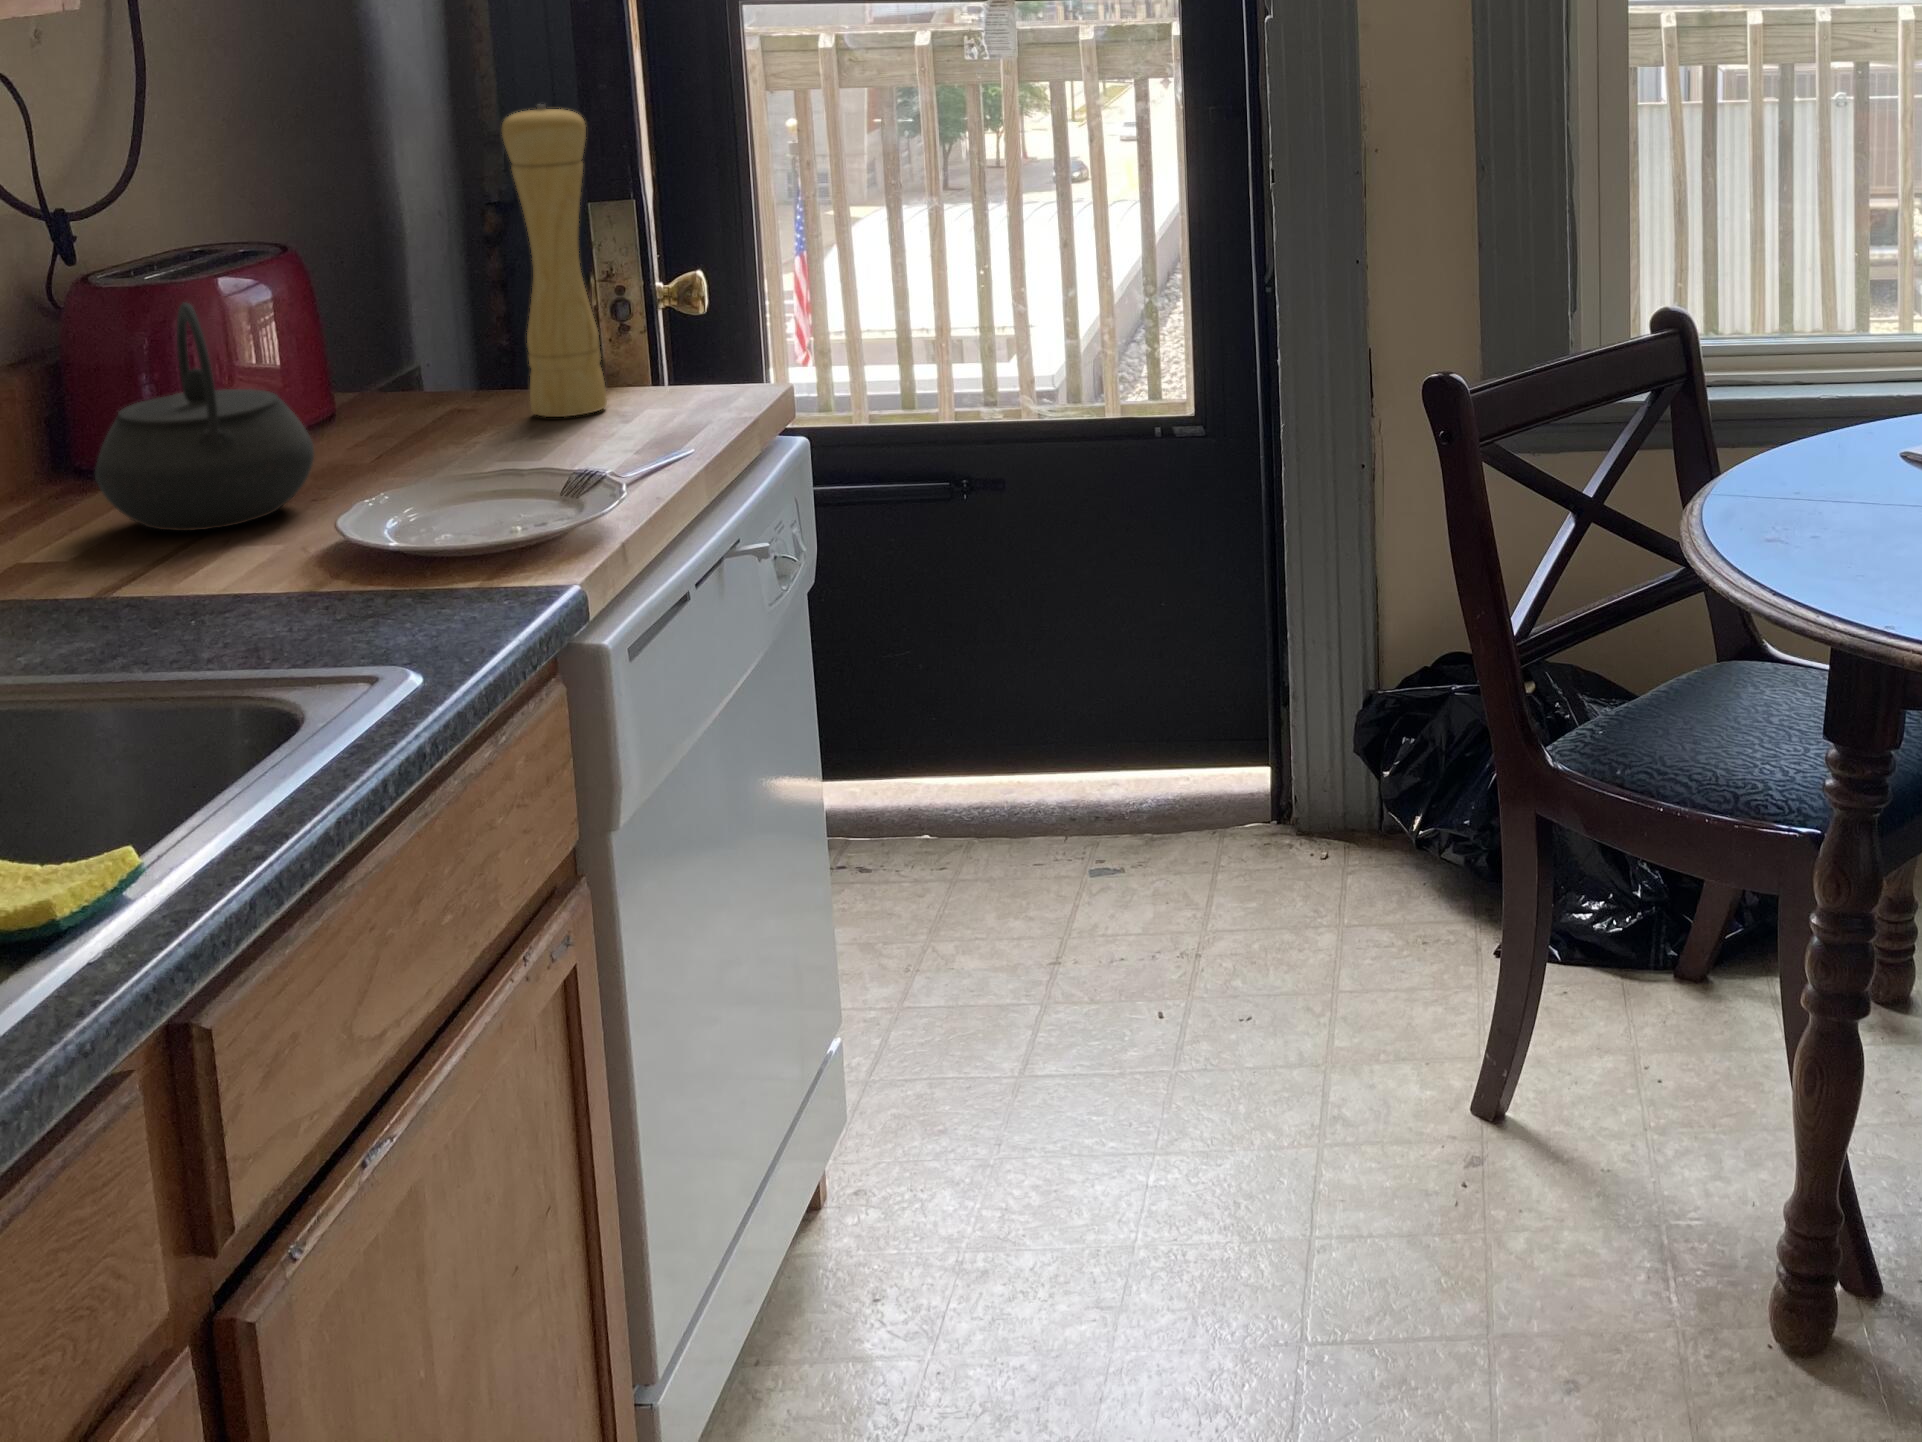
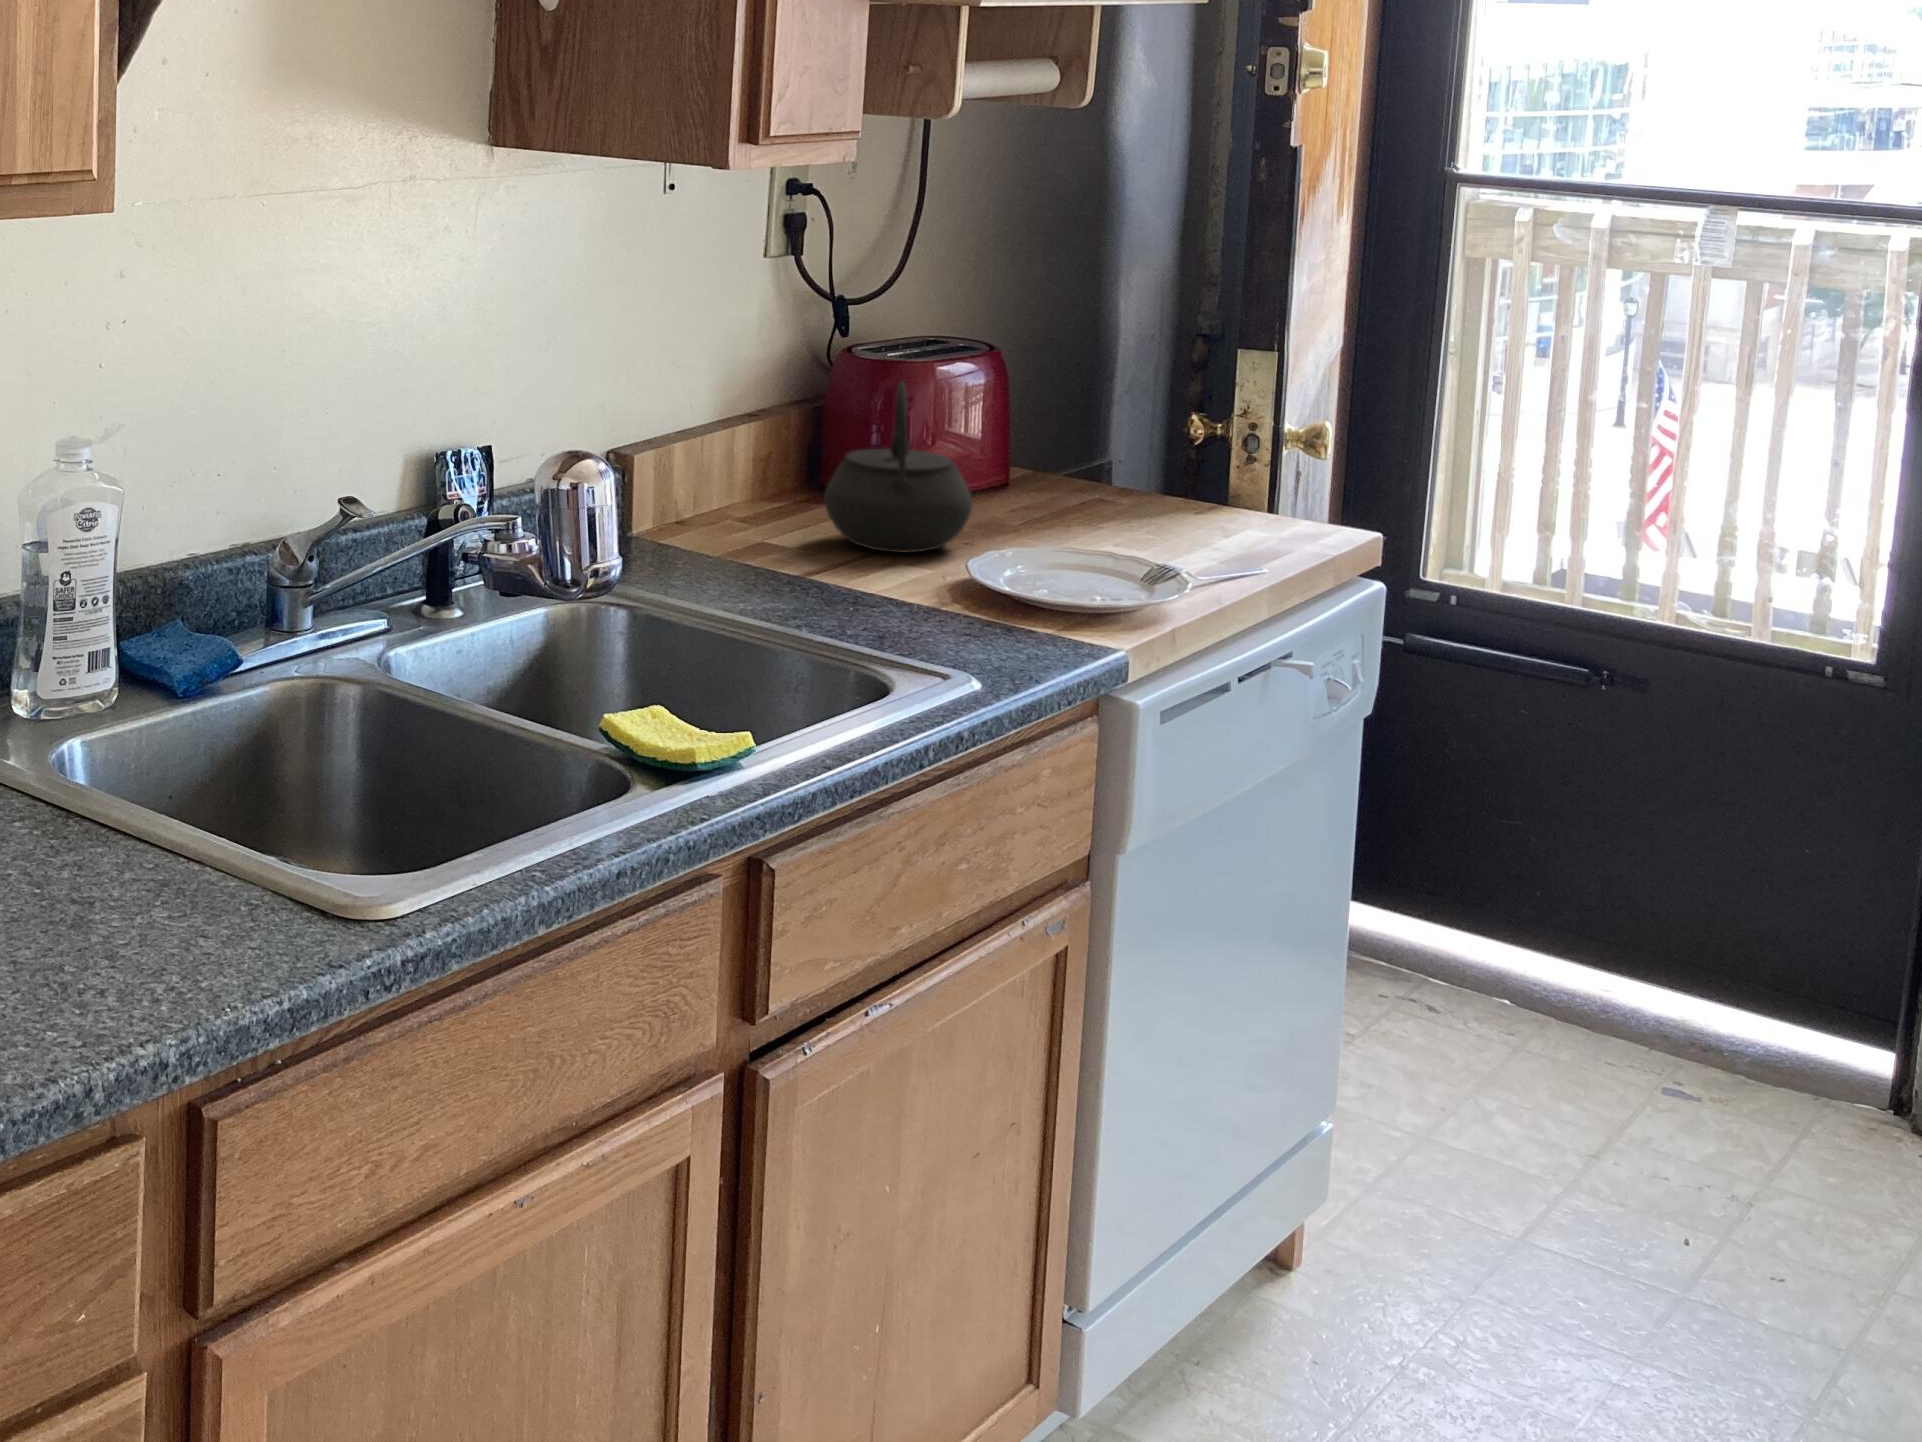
pepper mill: present [502,104,607,417] -> none [1155,261,1235,523]

